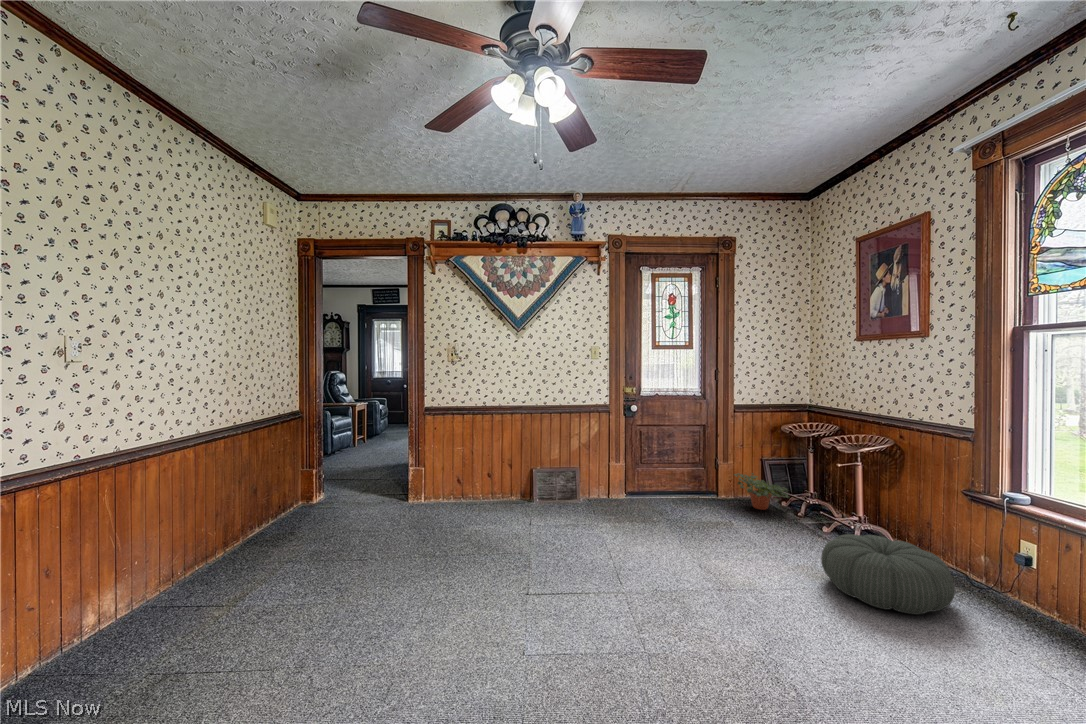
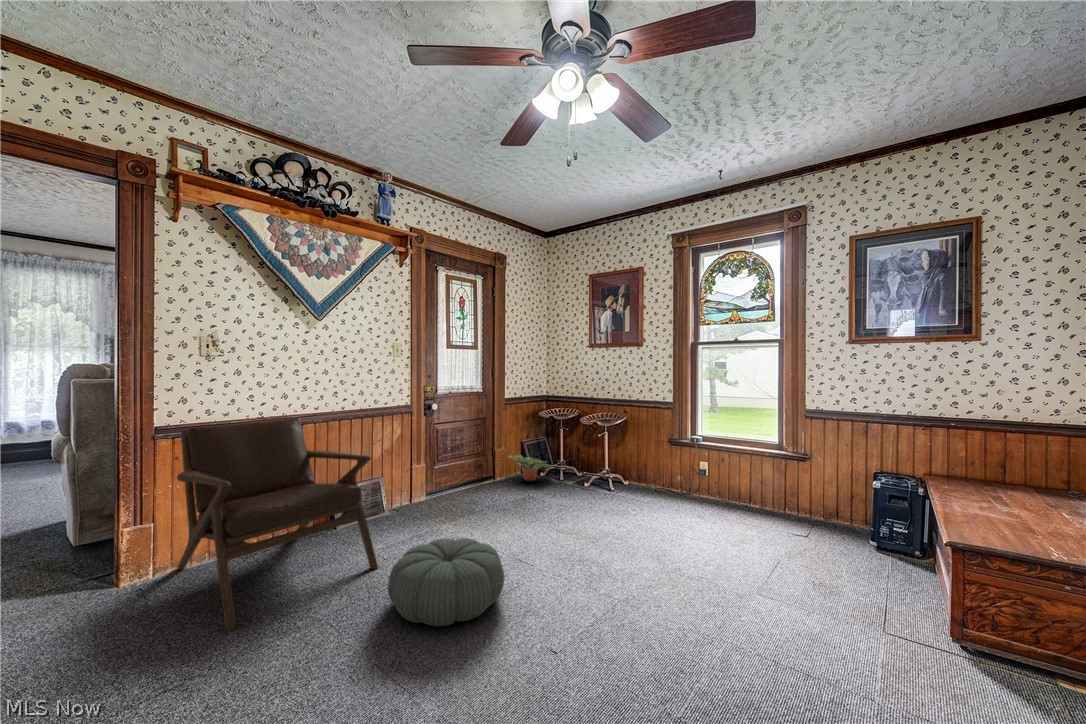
lounge chair: none [410,408,520,542] -> present [177,418,378,630]
pouf: present [821,534,955,614] -> present [388,538,504,626]

